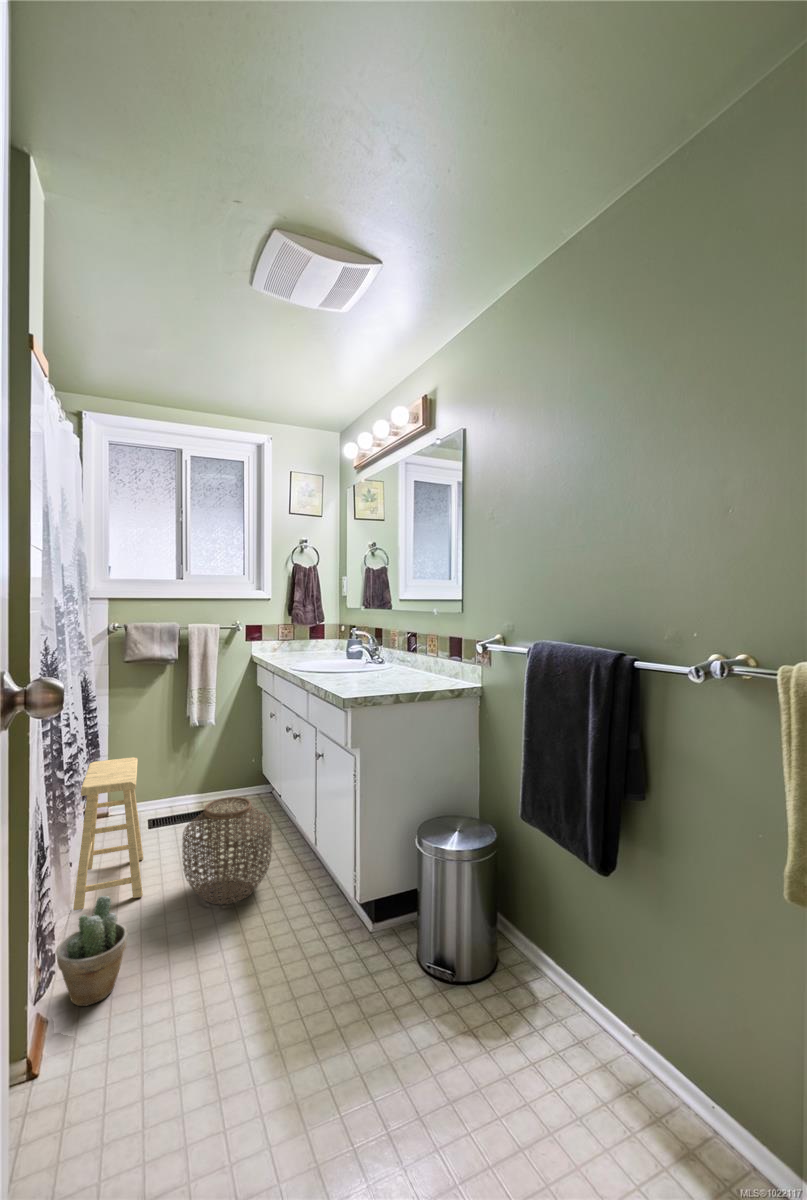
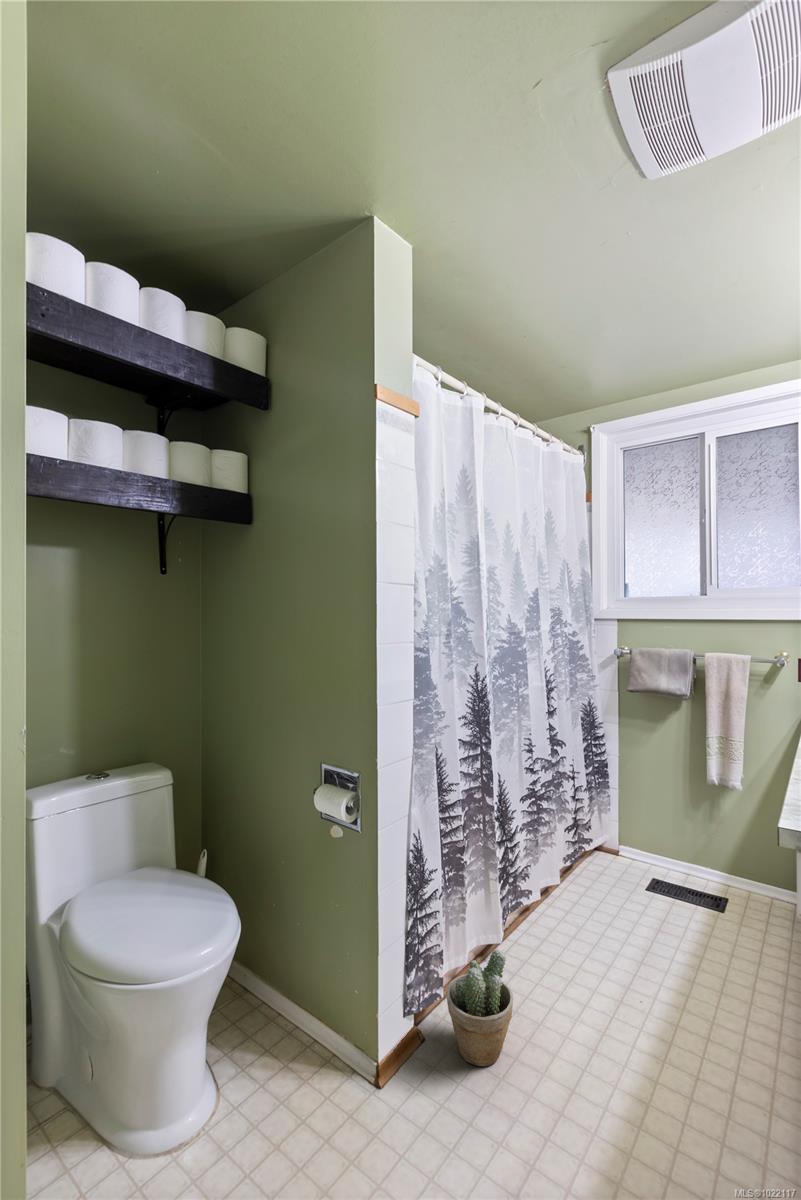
footstool: present [73,757,143,911] -> none [524,795,619,971]
woven basket: present [182,797,272,904] -> none [621,897,753,1061]

